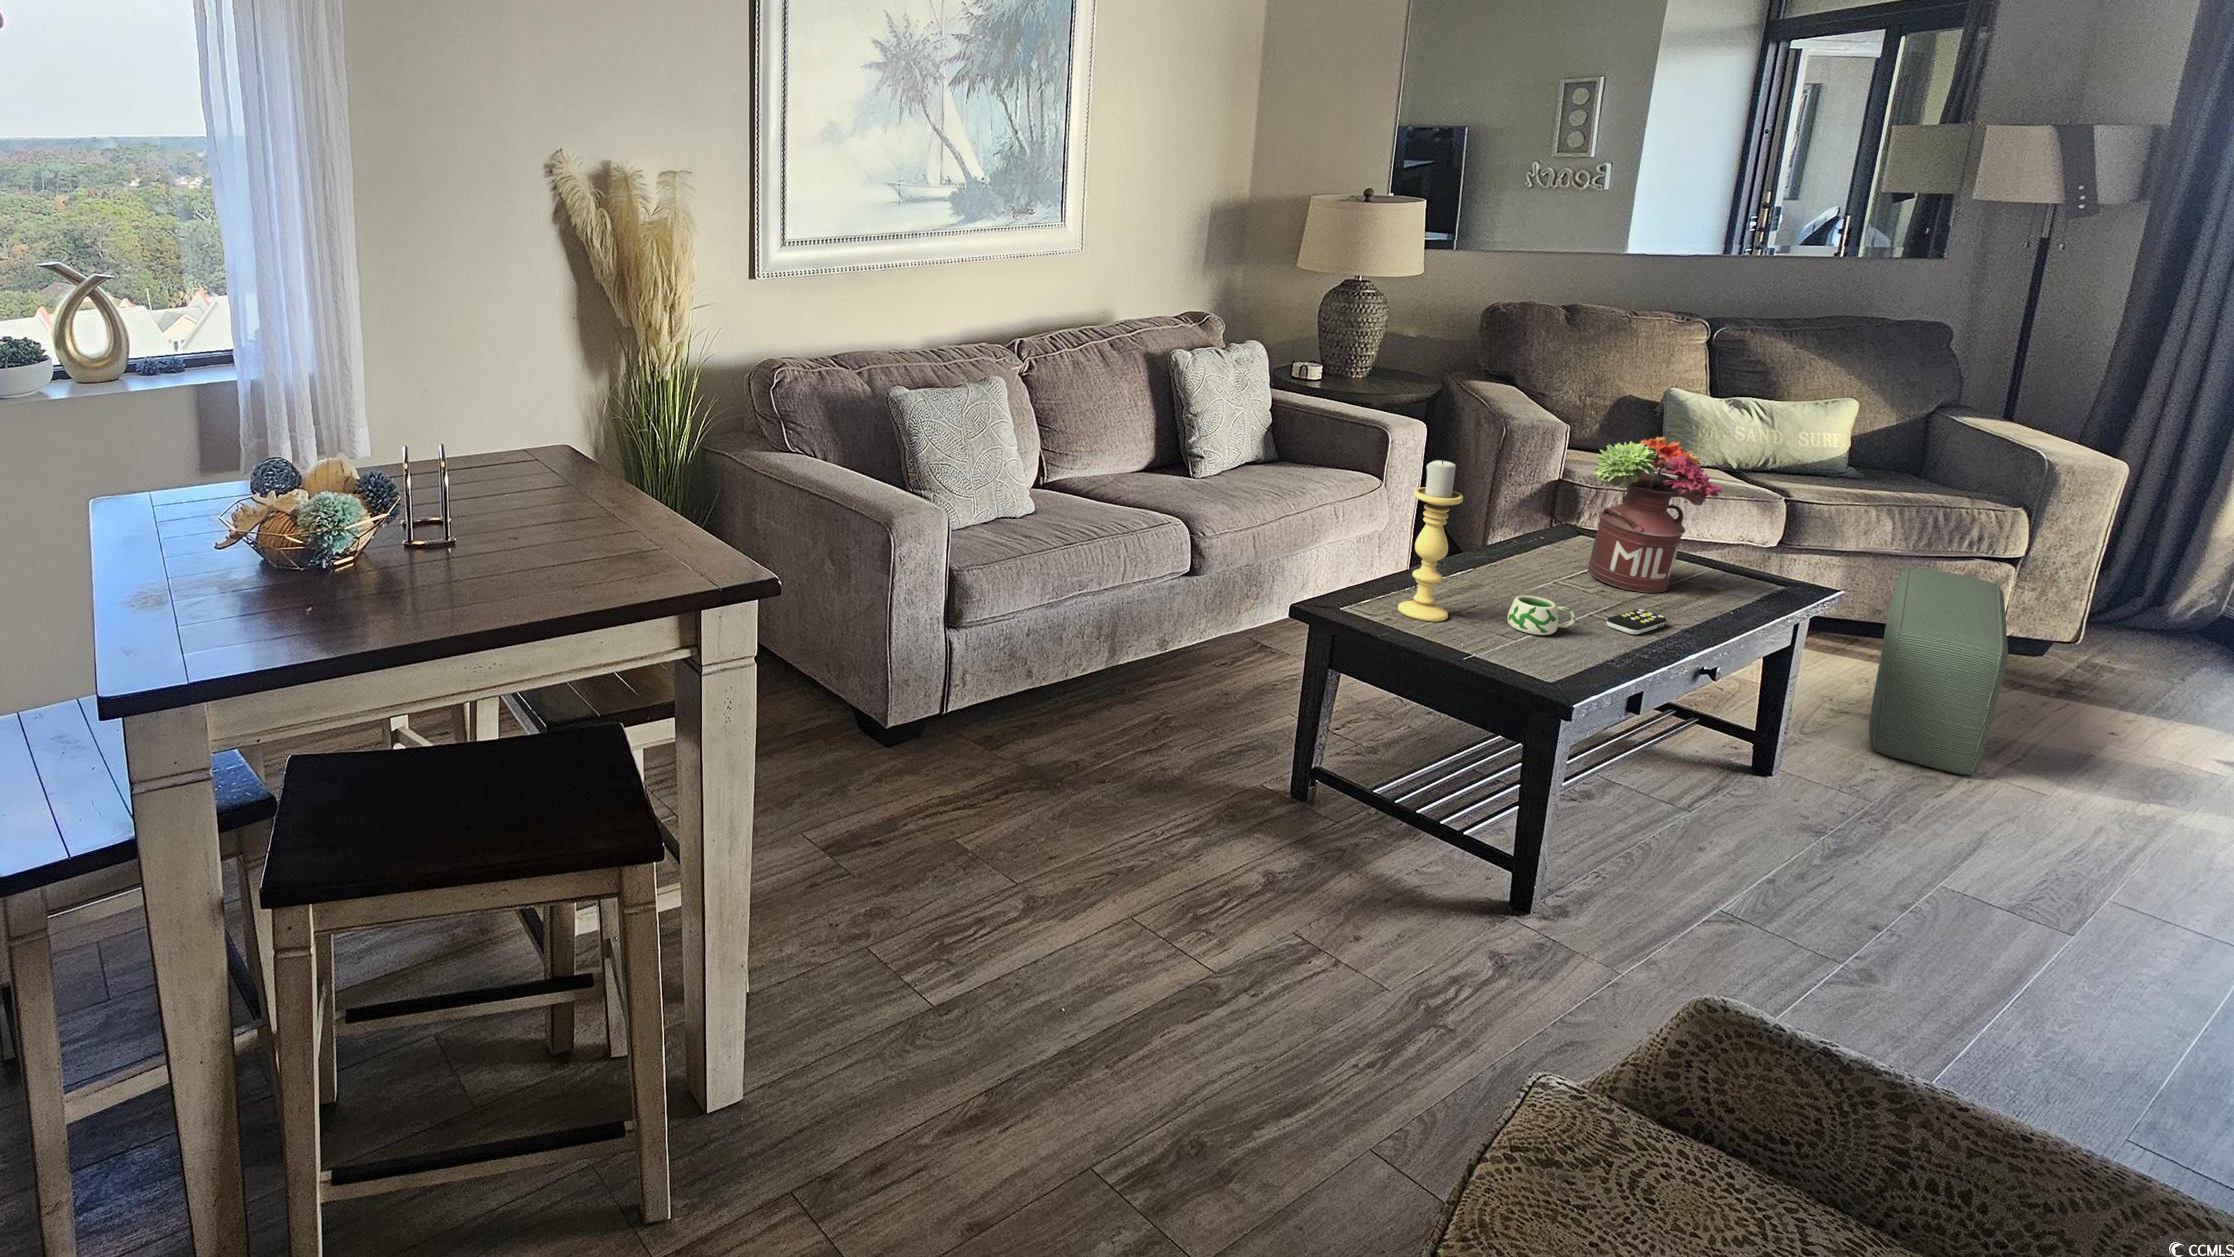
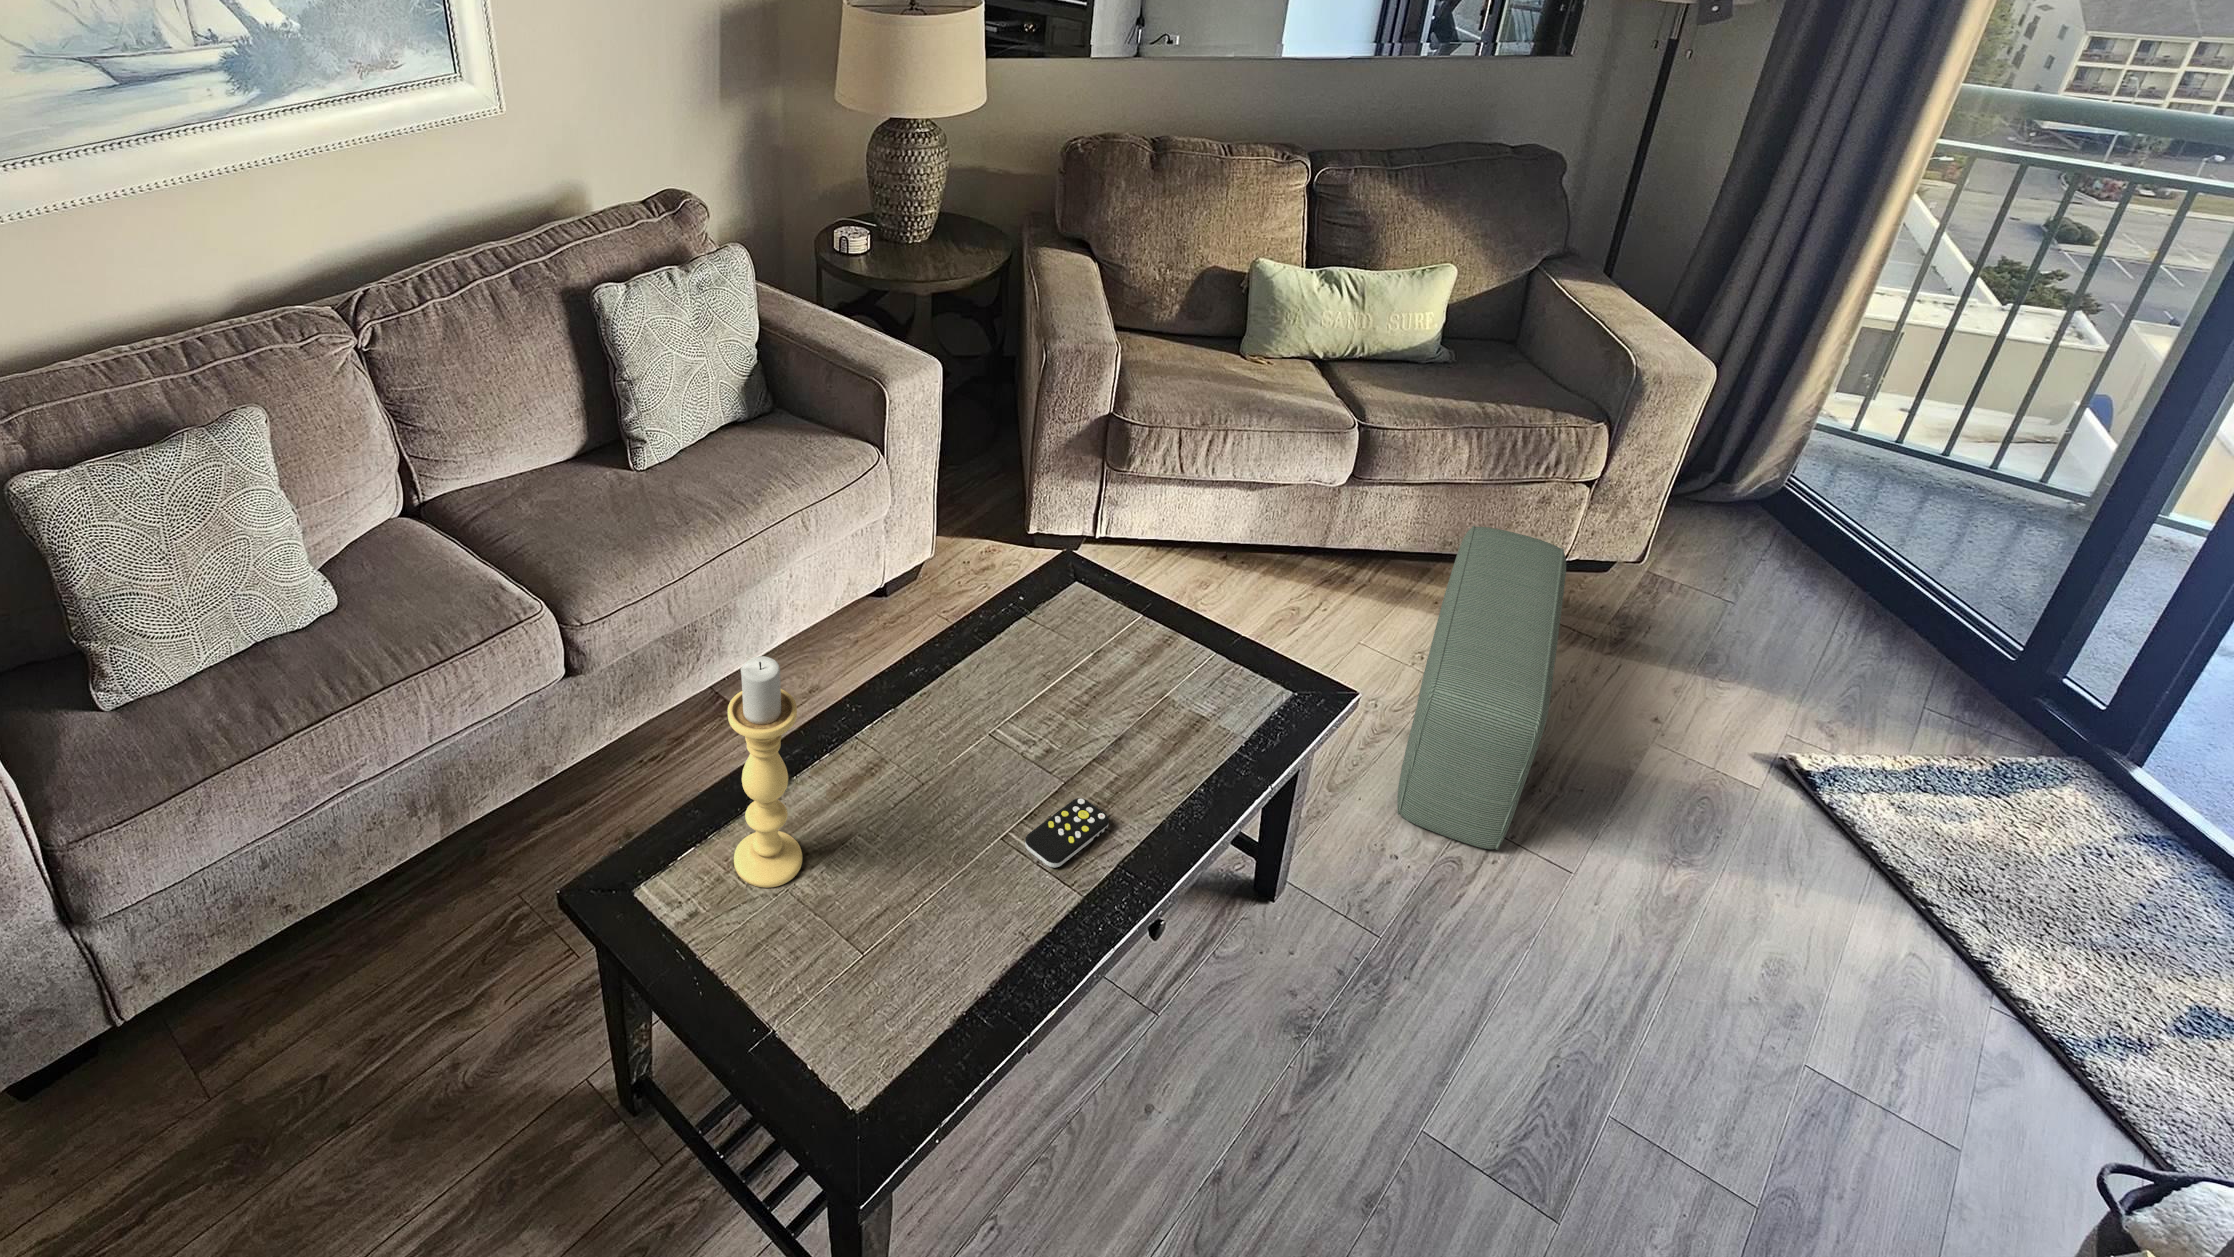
flower arrangement: present [1587,437,1722,593] -> none [1043,501,1207,723]
mug: present [1508,595,1576,635] -> none [880,827,969,901]

